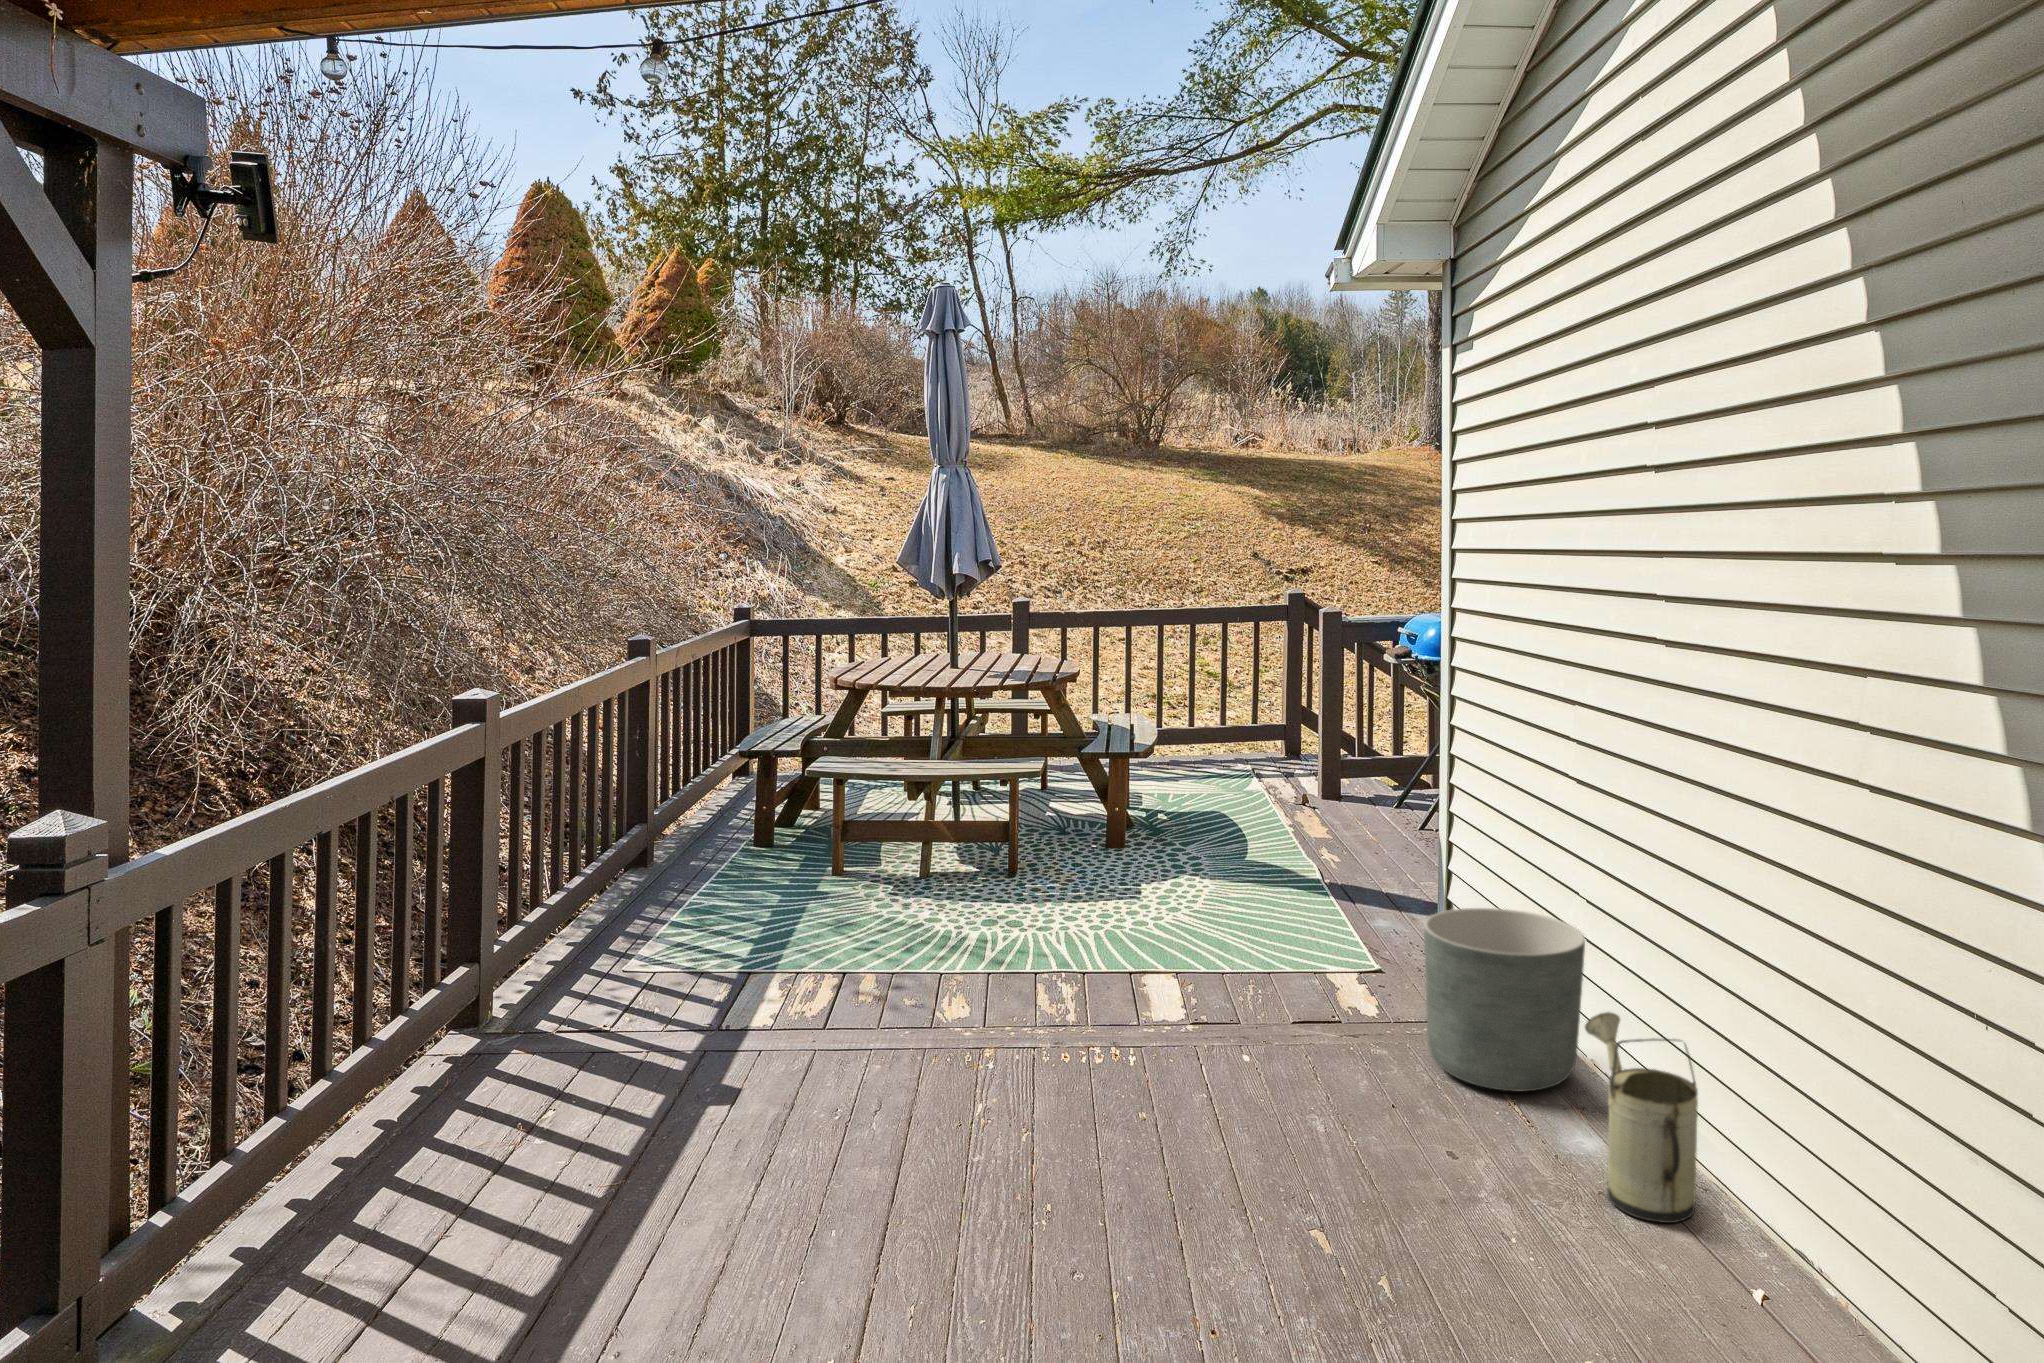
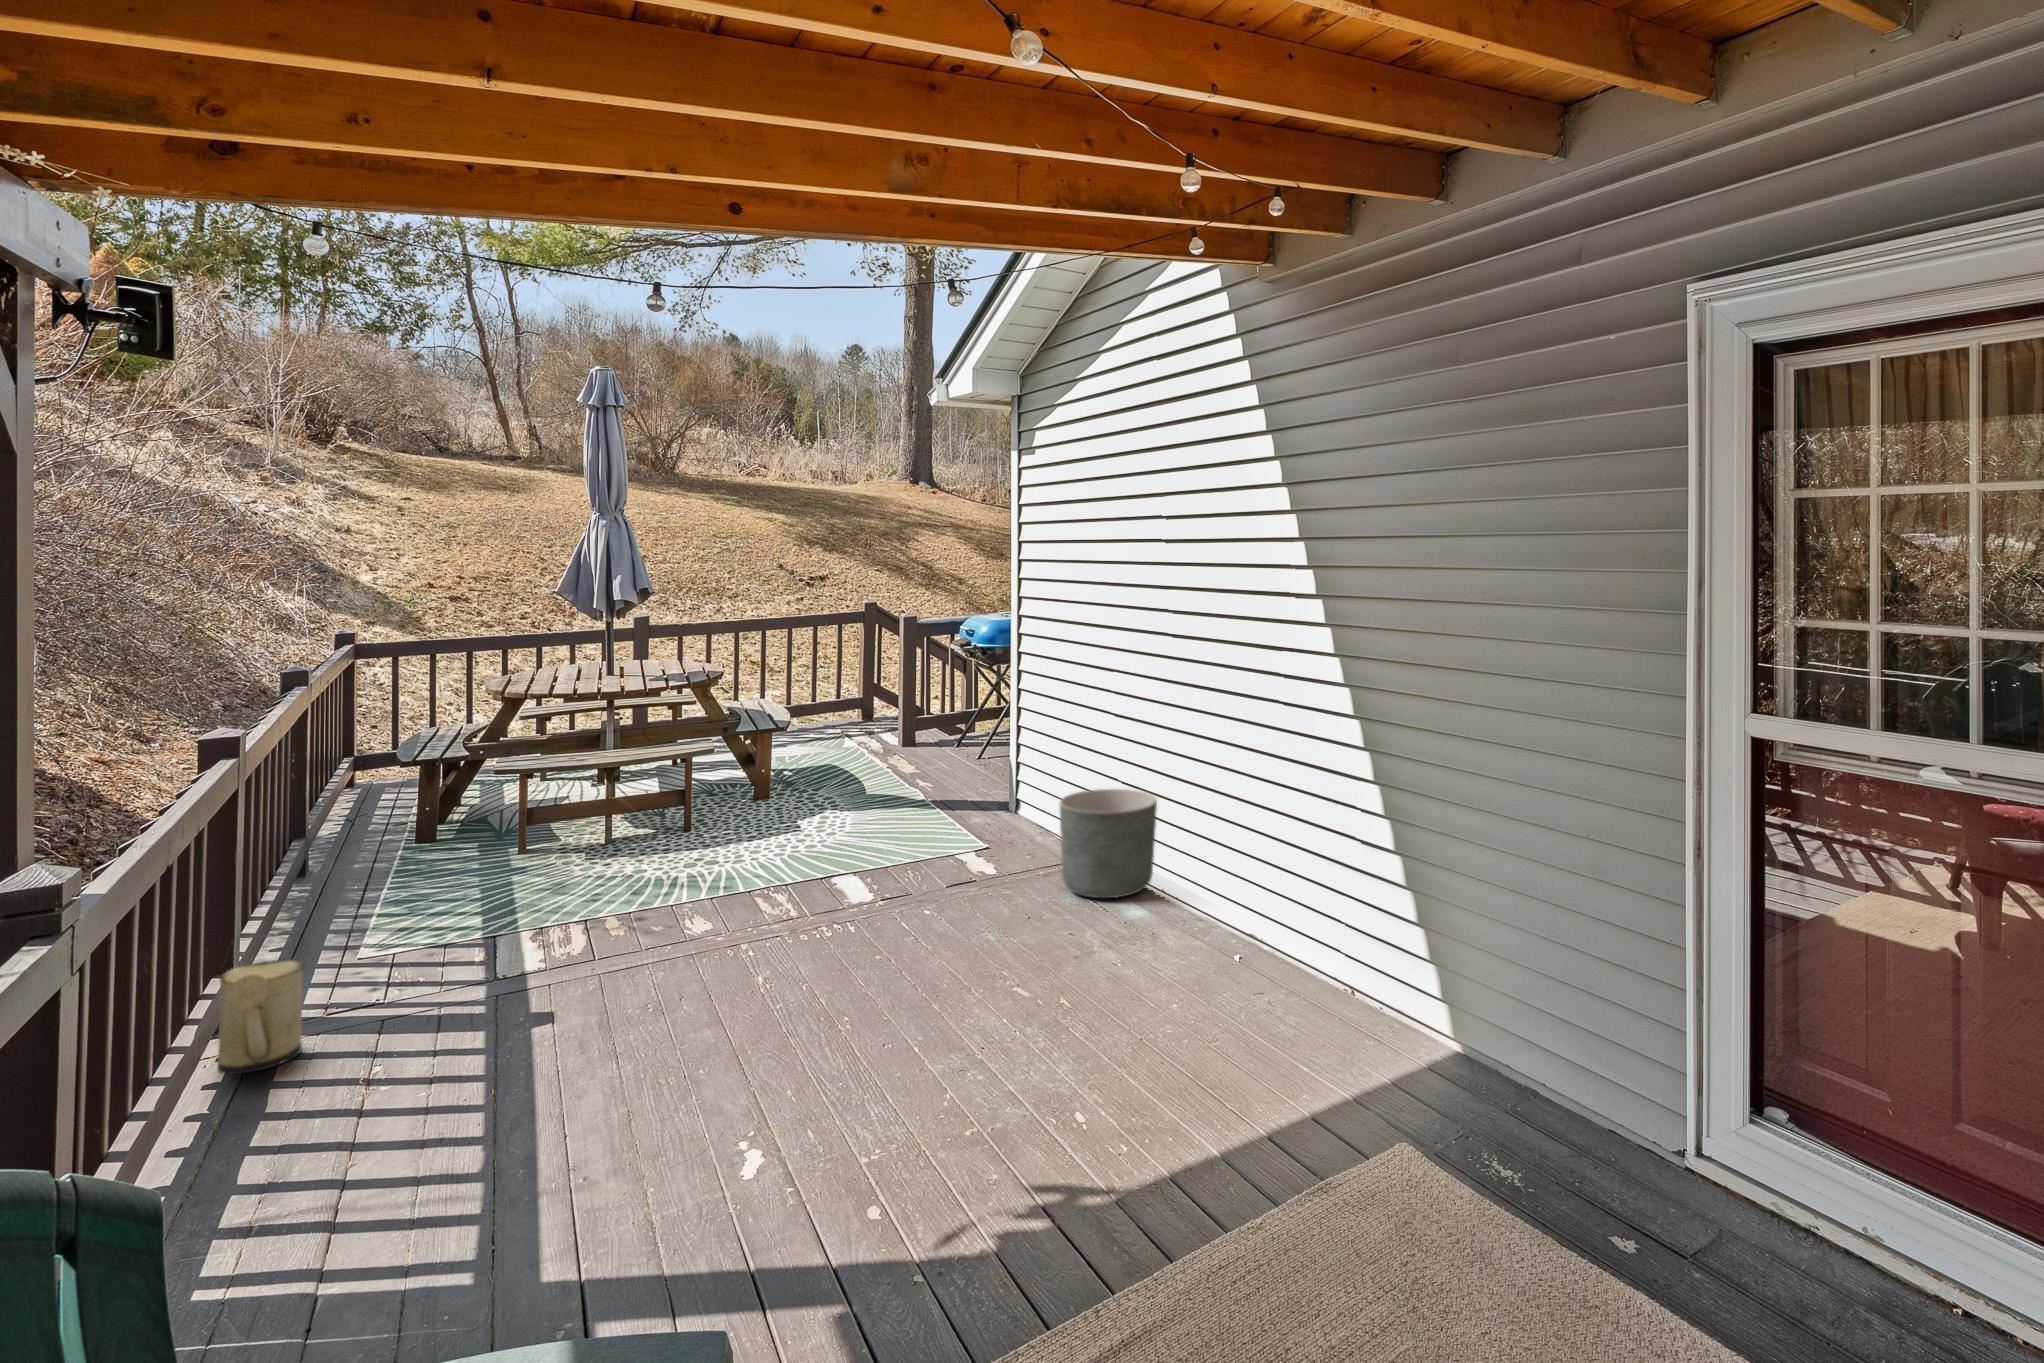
watering can: present [1585,1012,1698,1223] -> present [217,934,304,1074]

